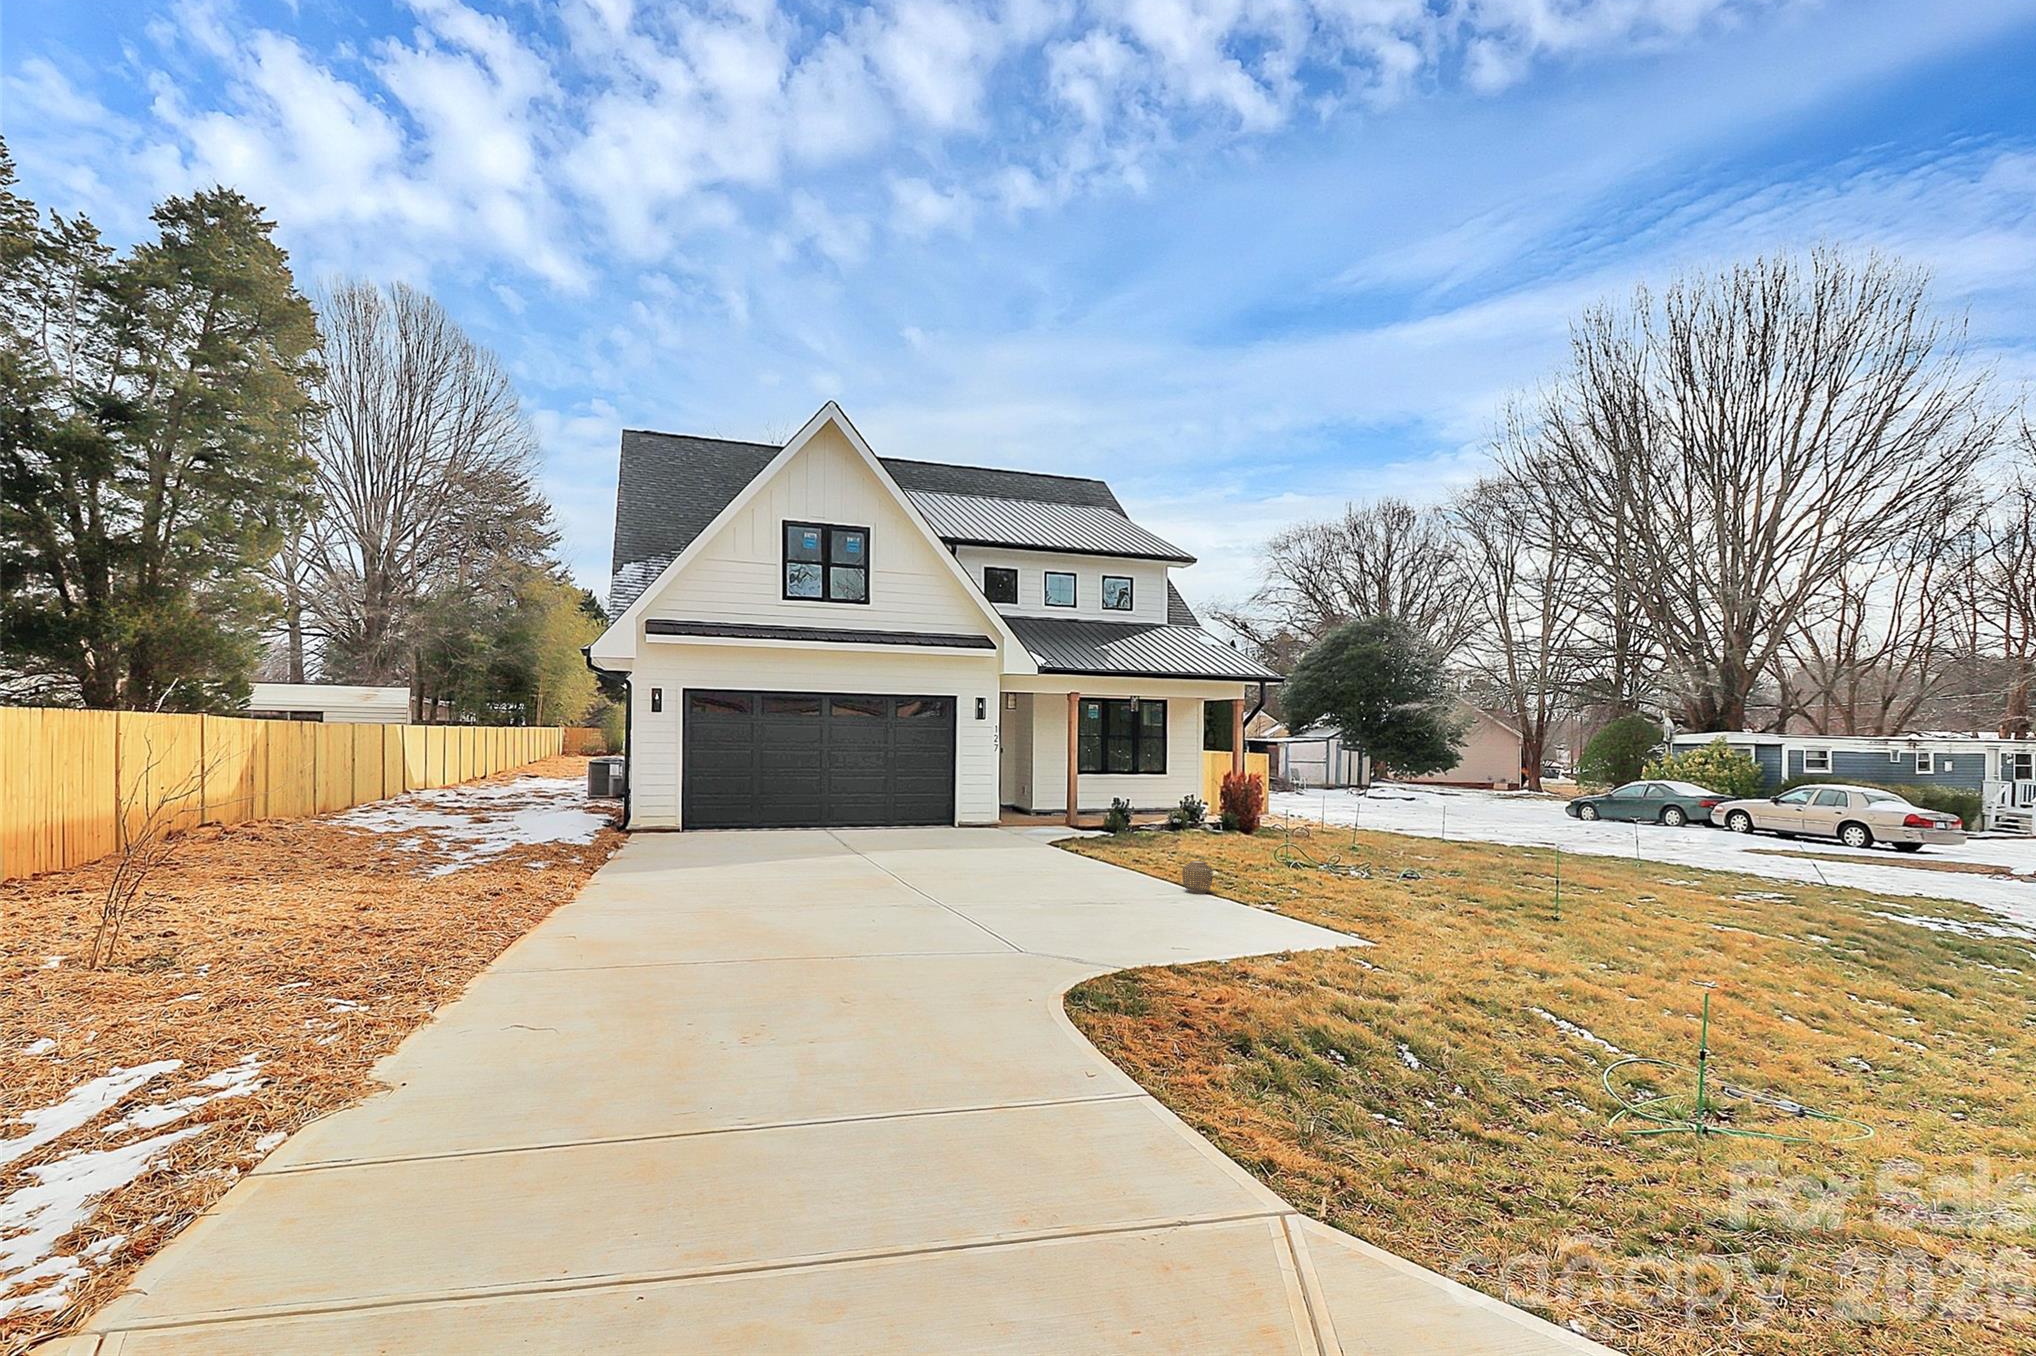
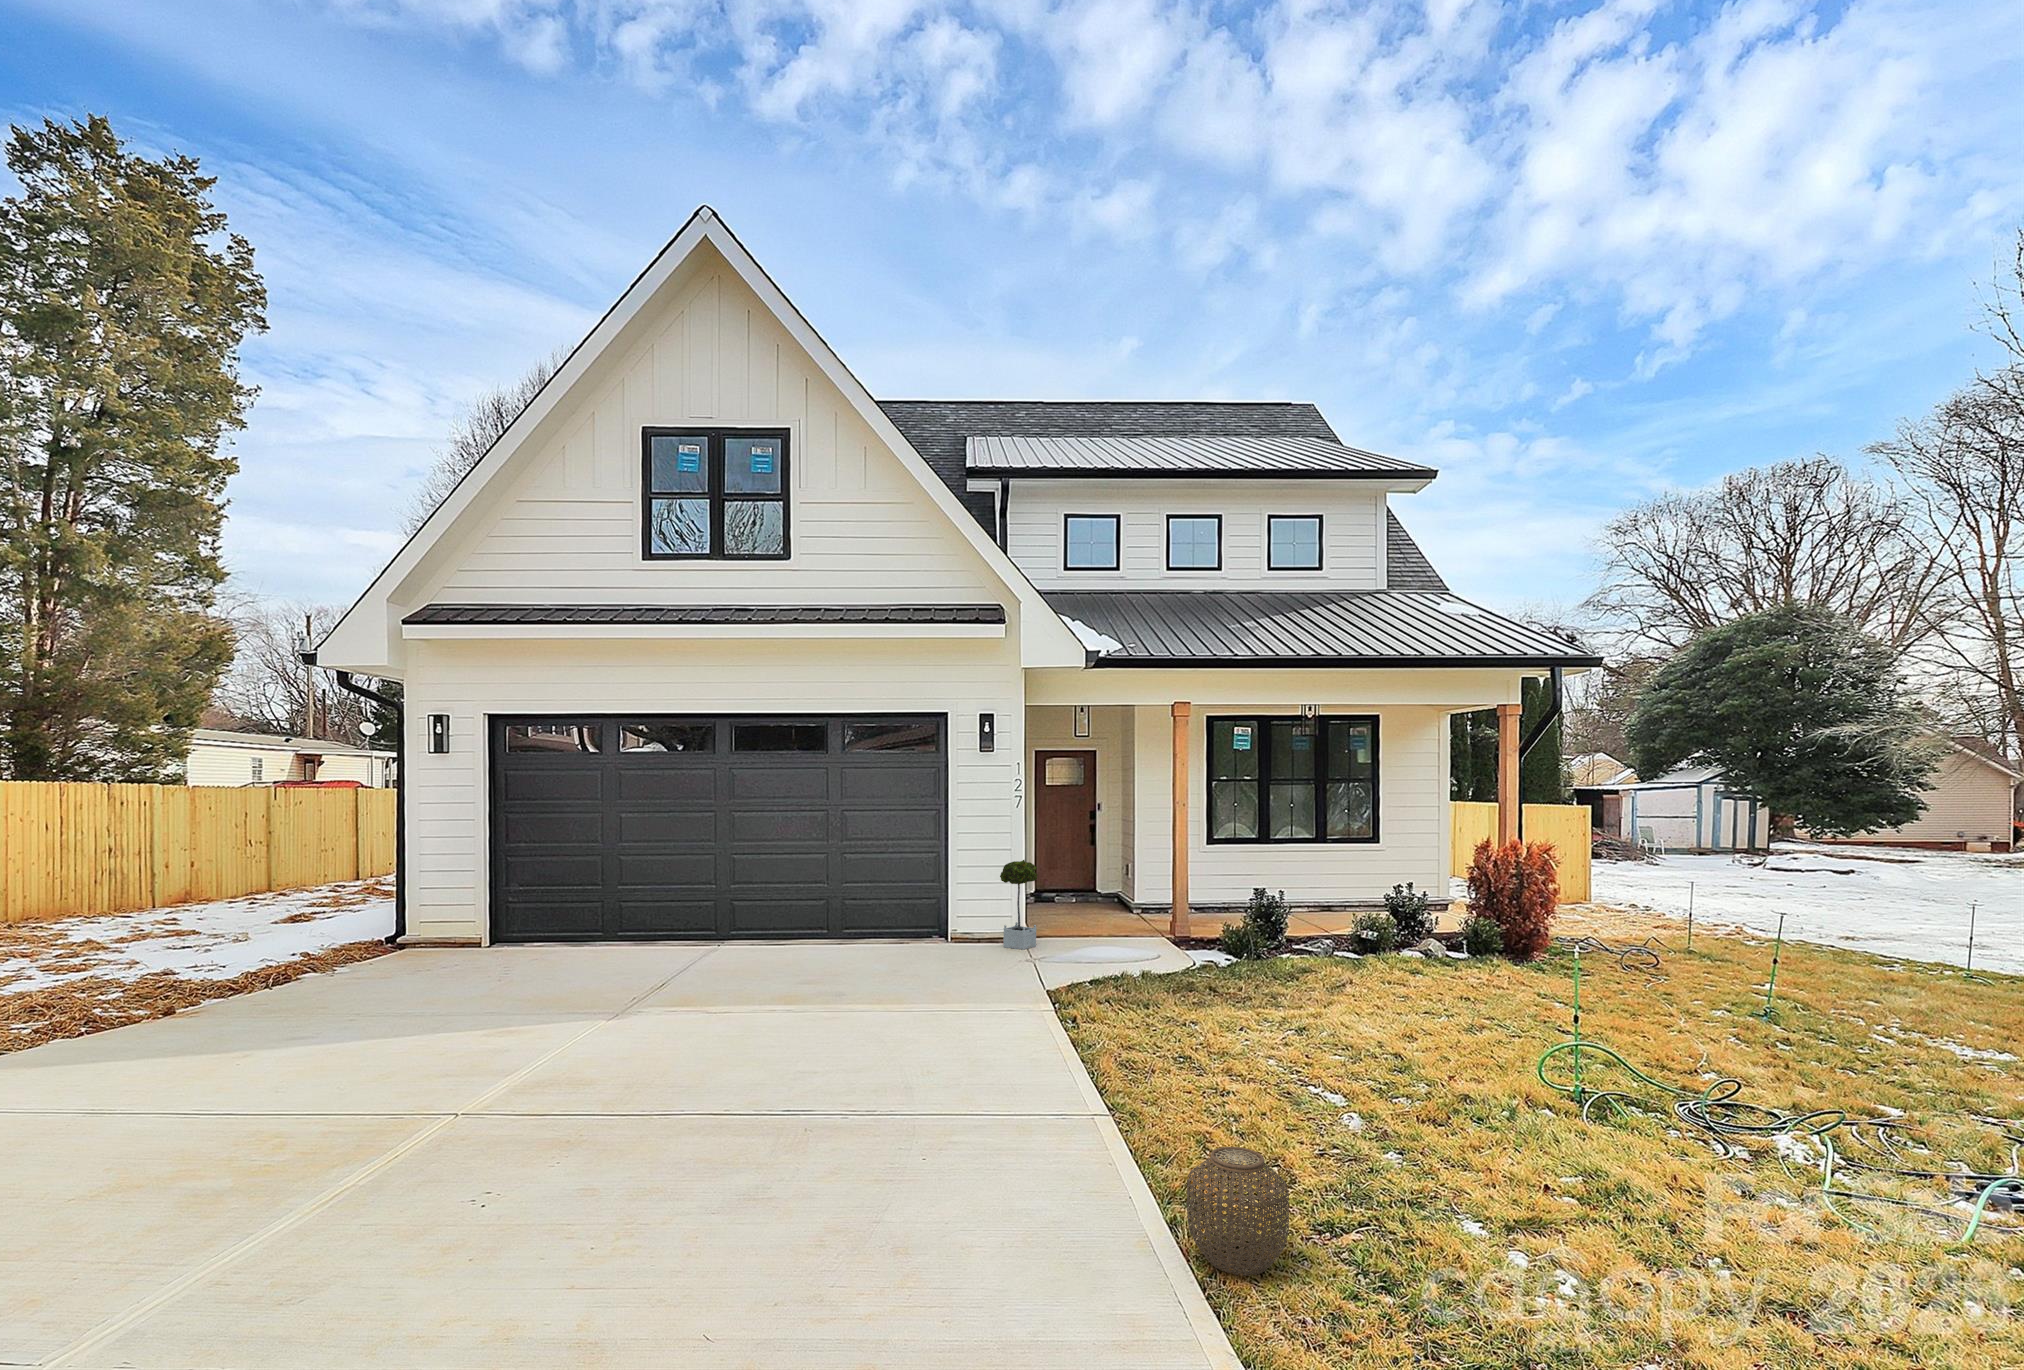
potted tree: none [988,782,1008,831] -> present [1000,860,1038,950]

